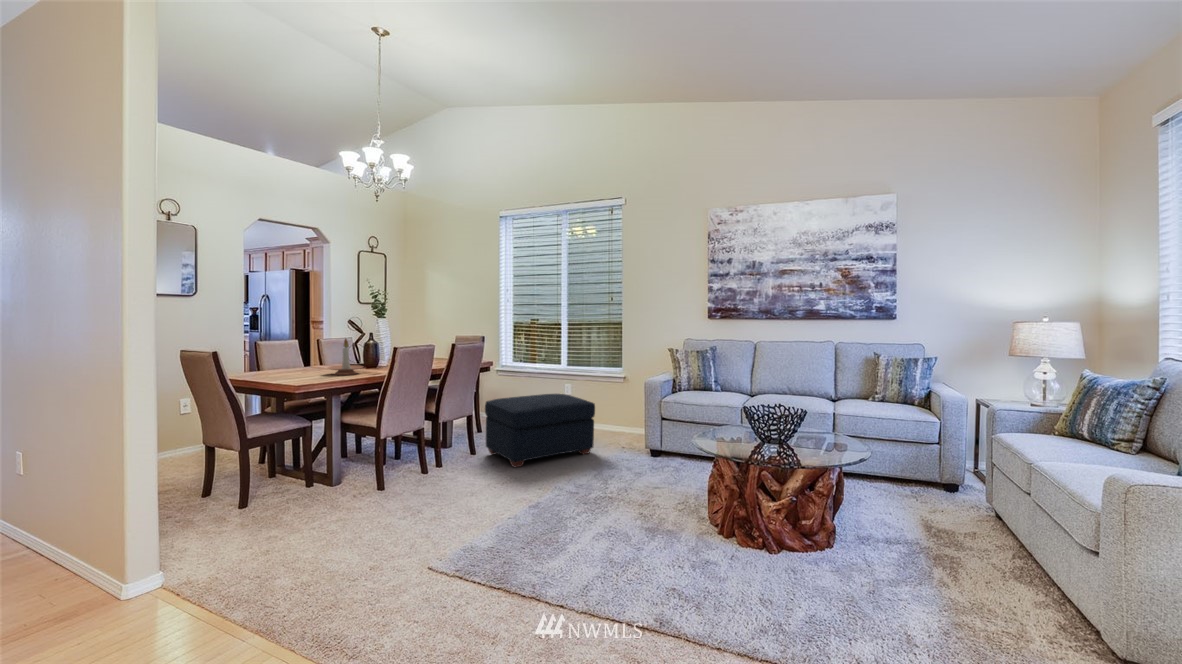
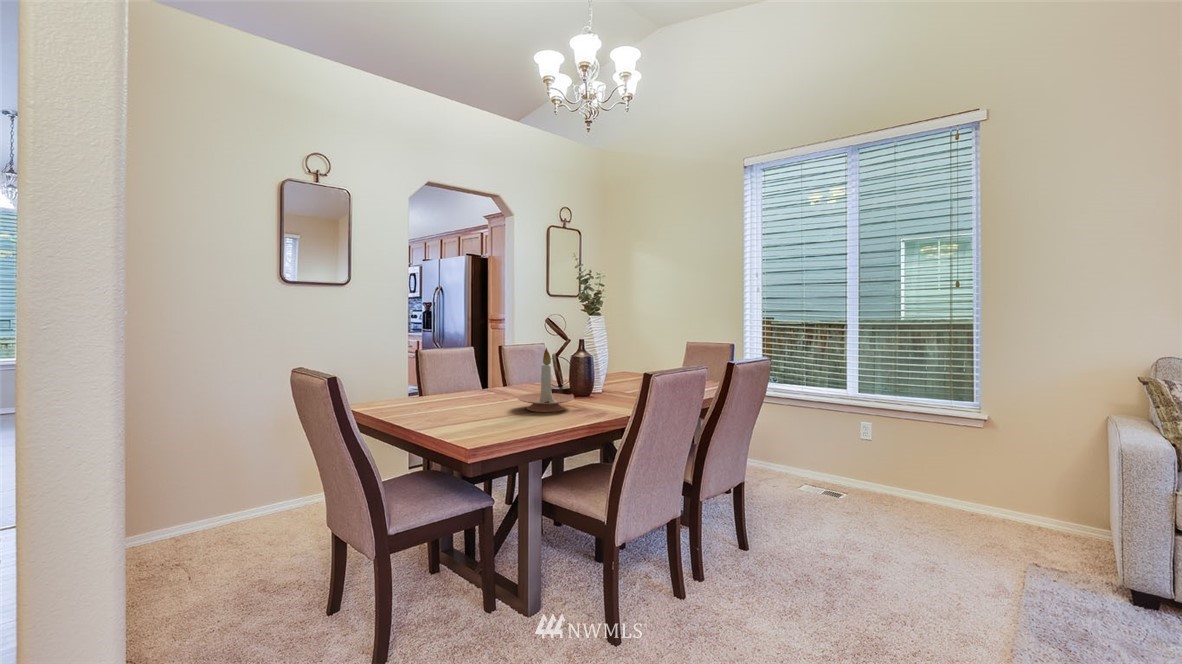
ottoman: present [485,394,595,467] -> none [766,452,997,608]

